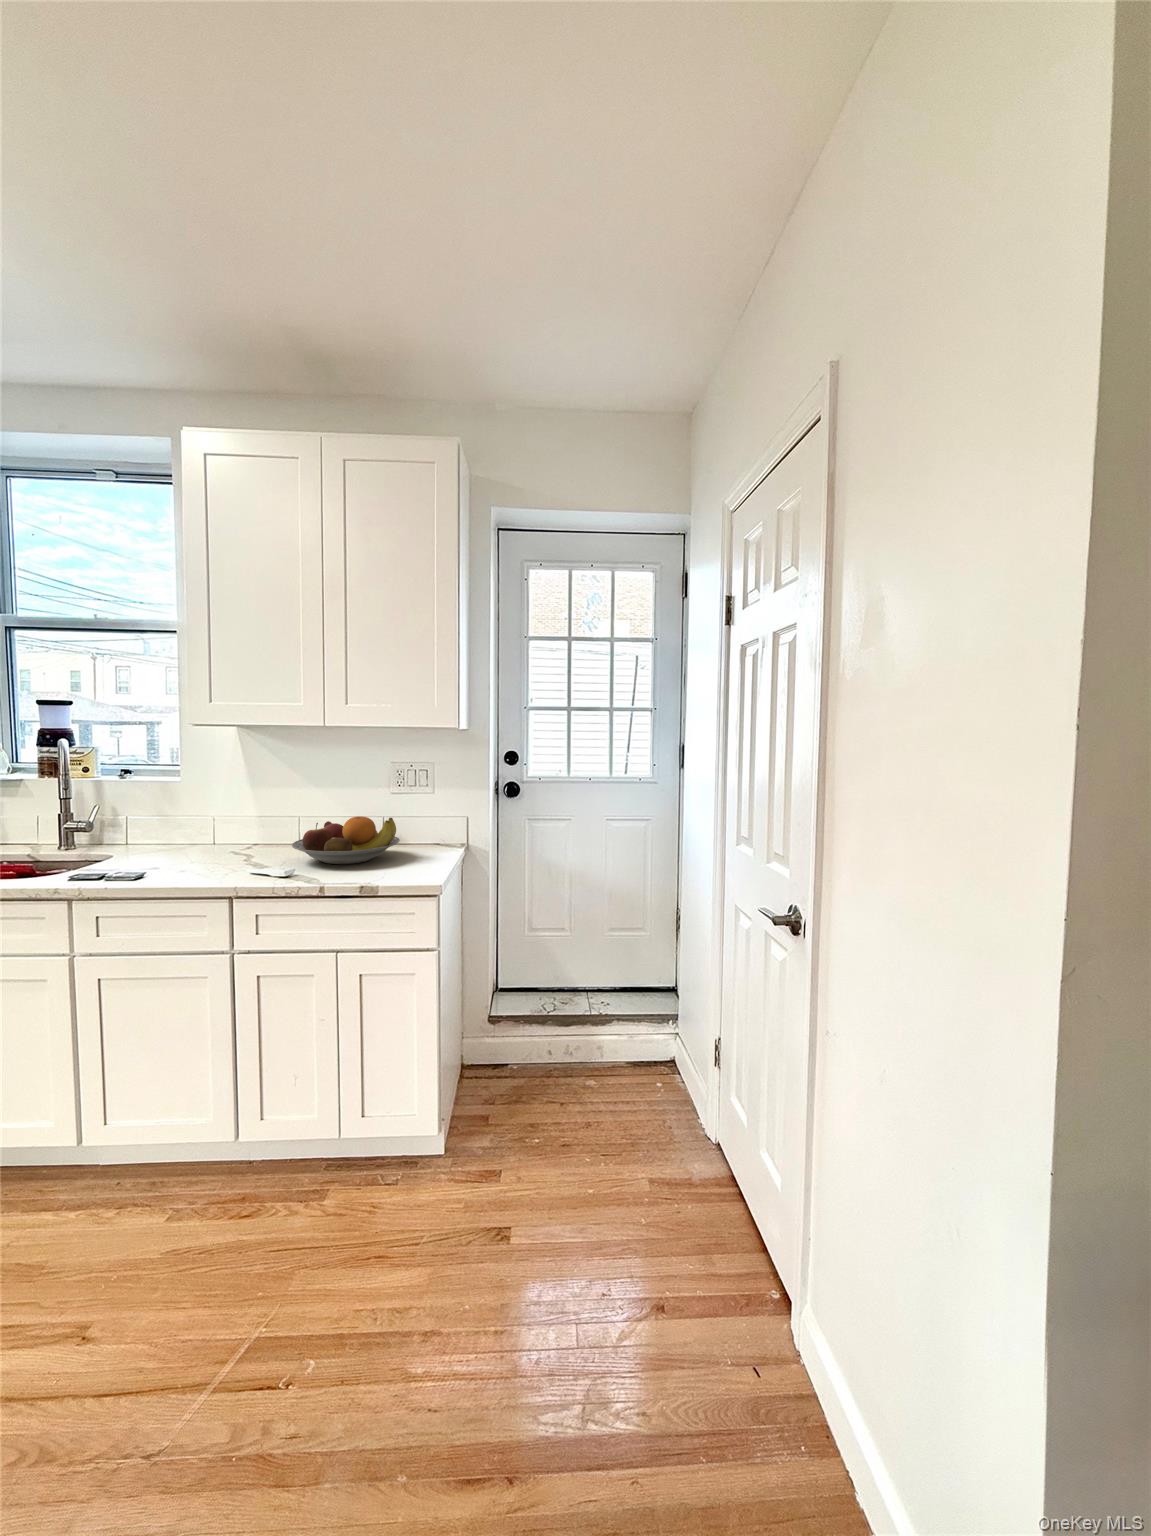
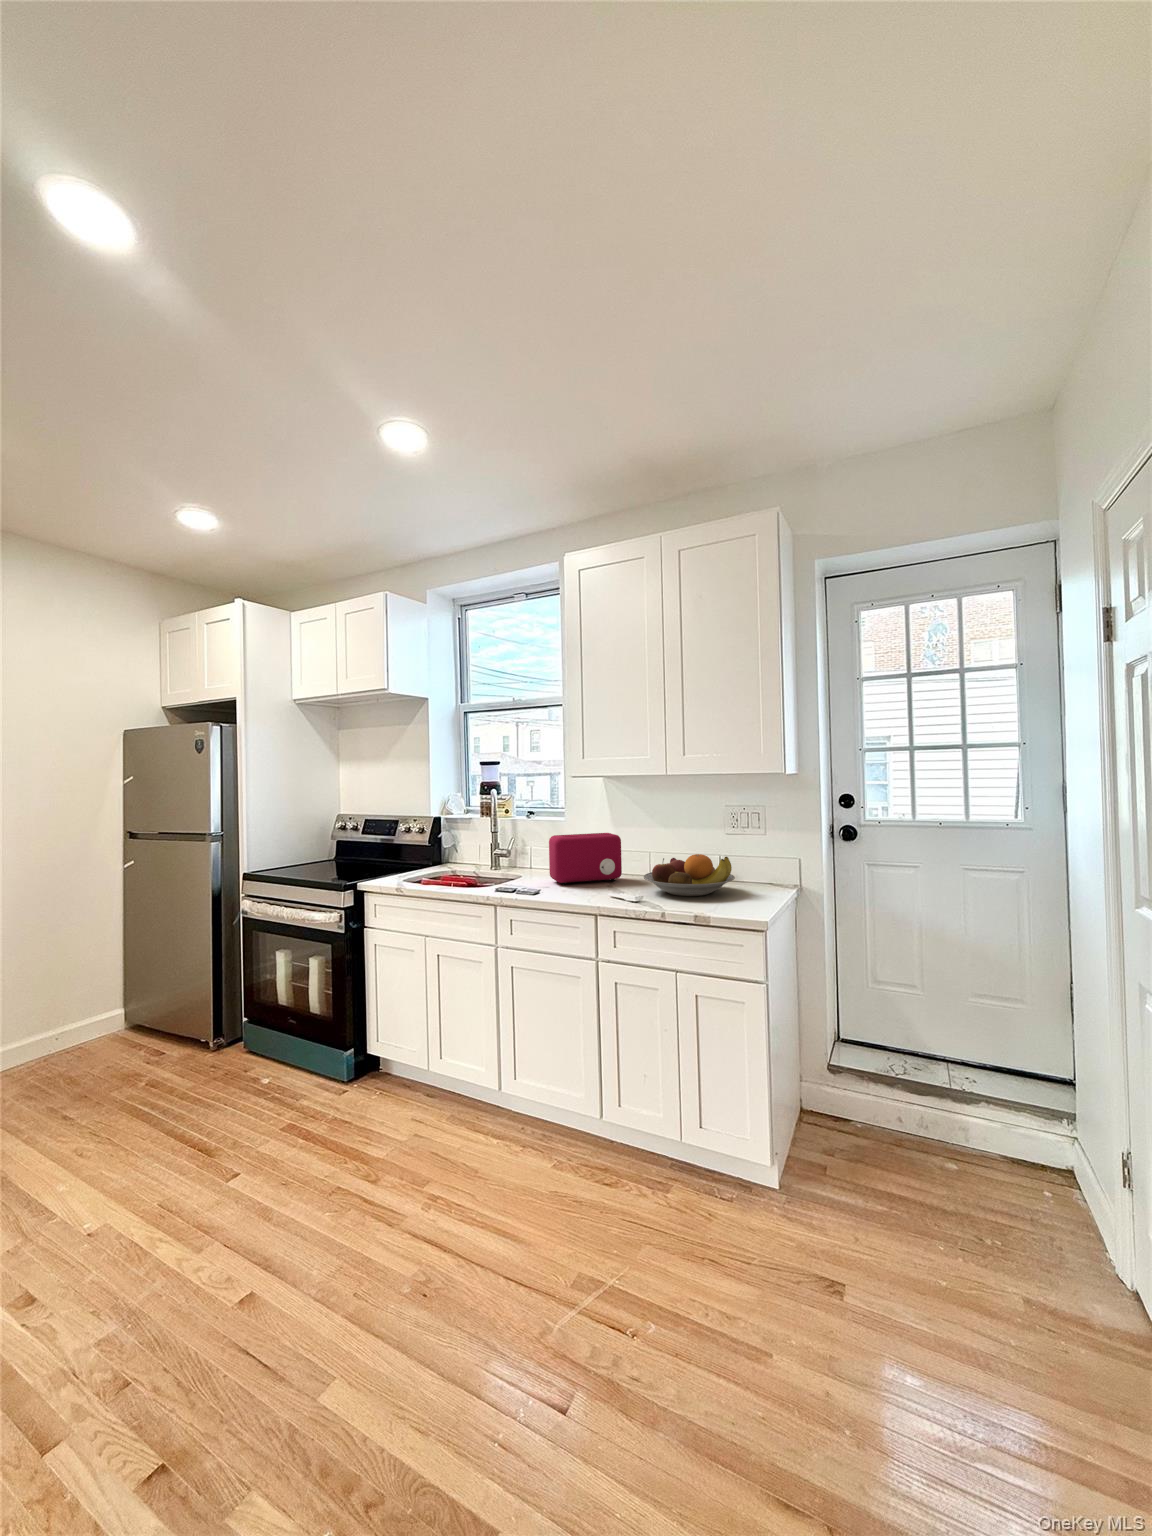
toaster: none [157,794,261,862] -> present [549,833,622,885]

